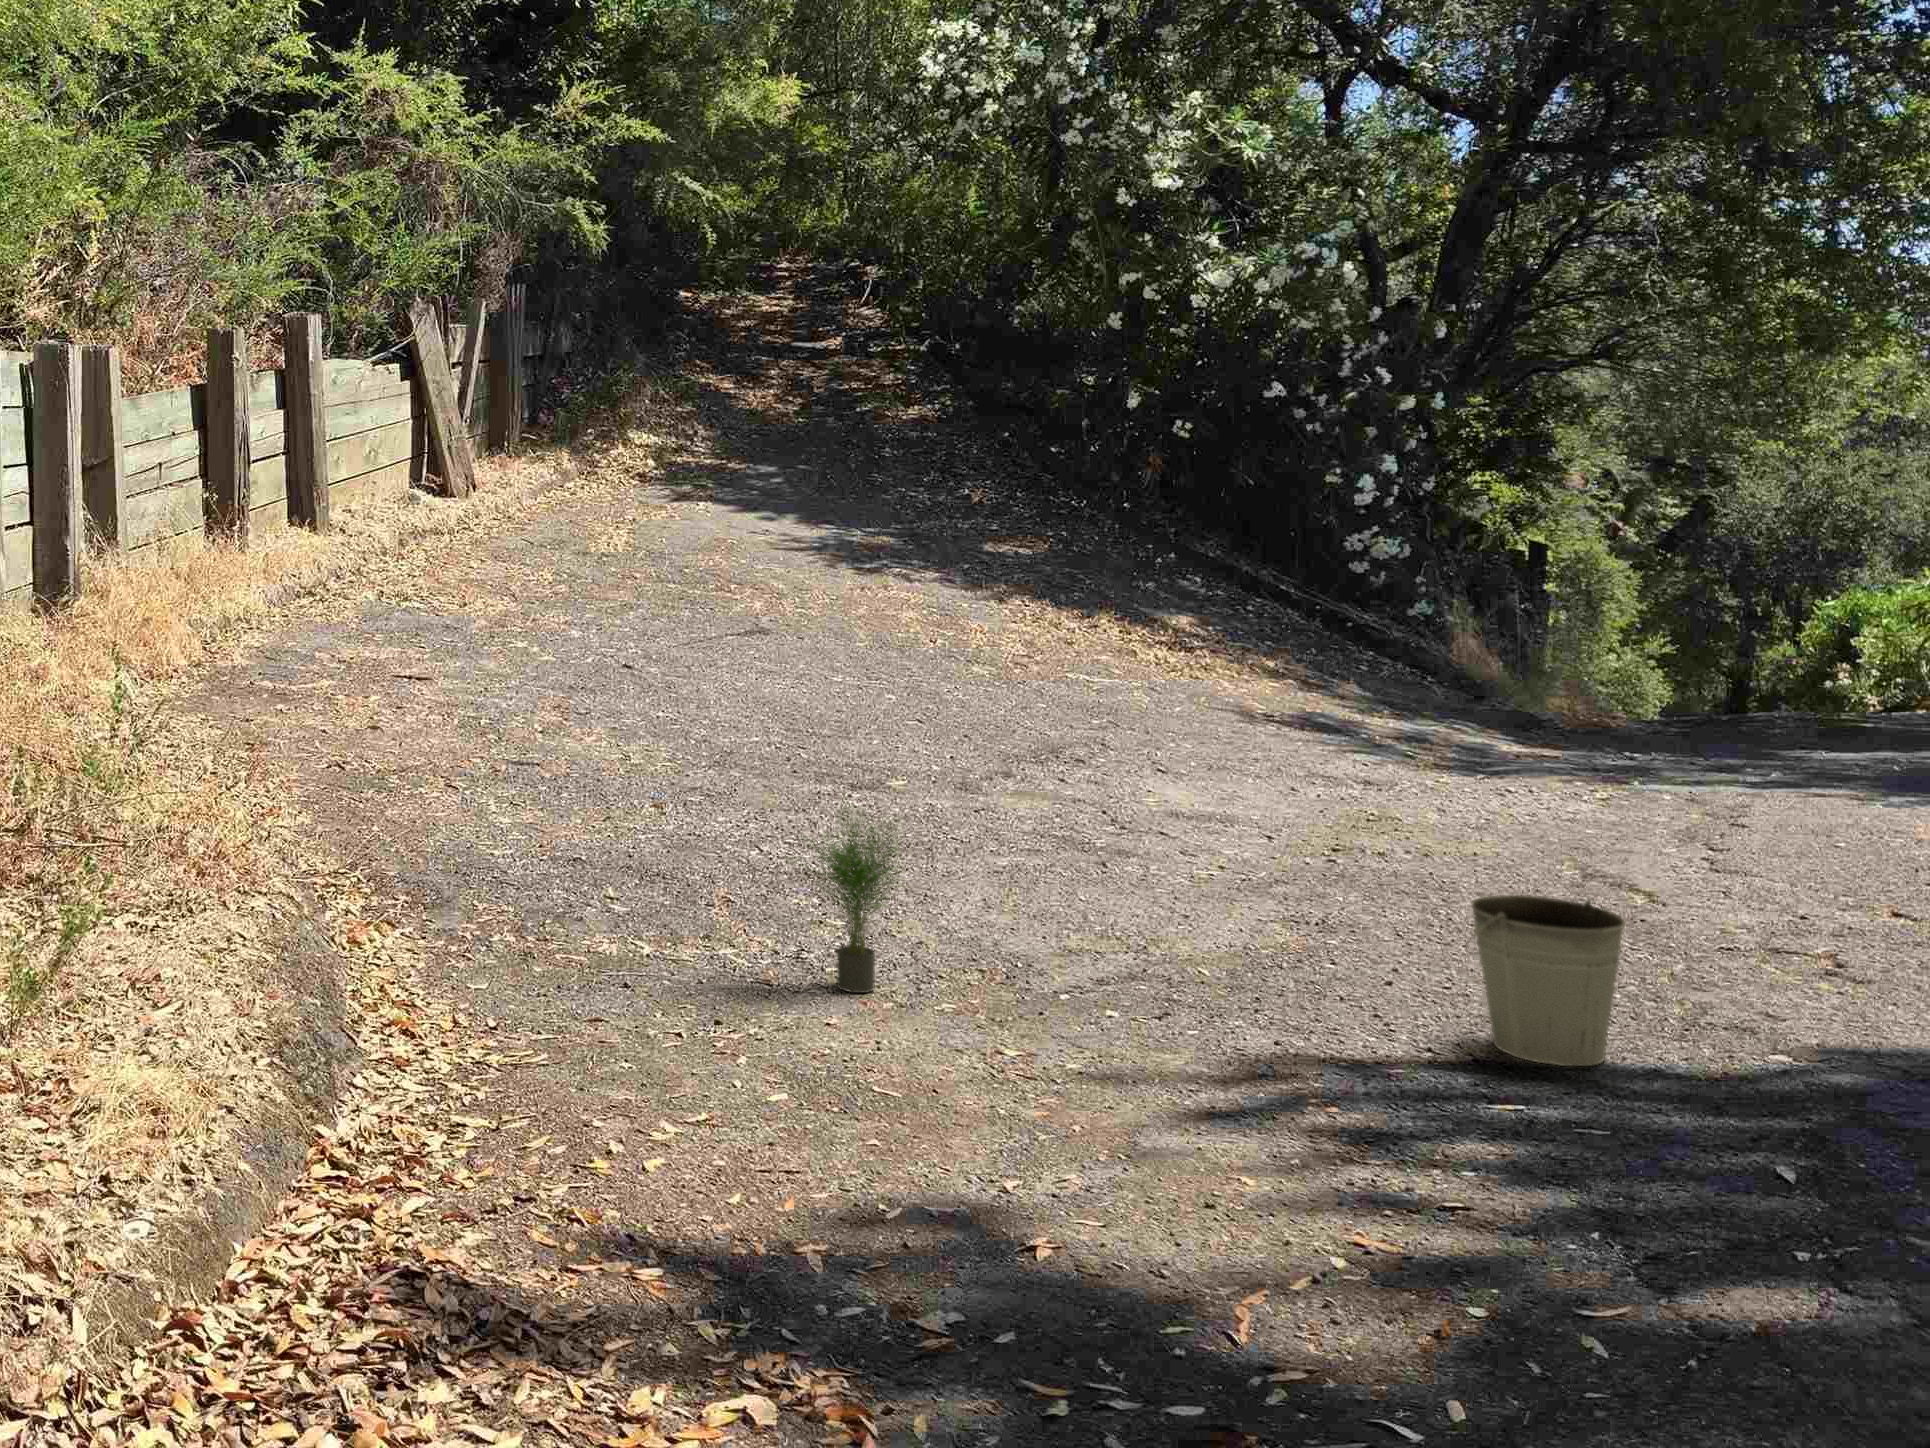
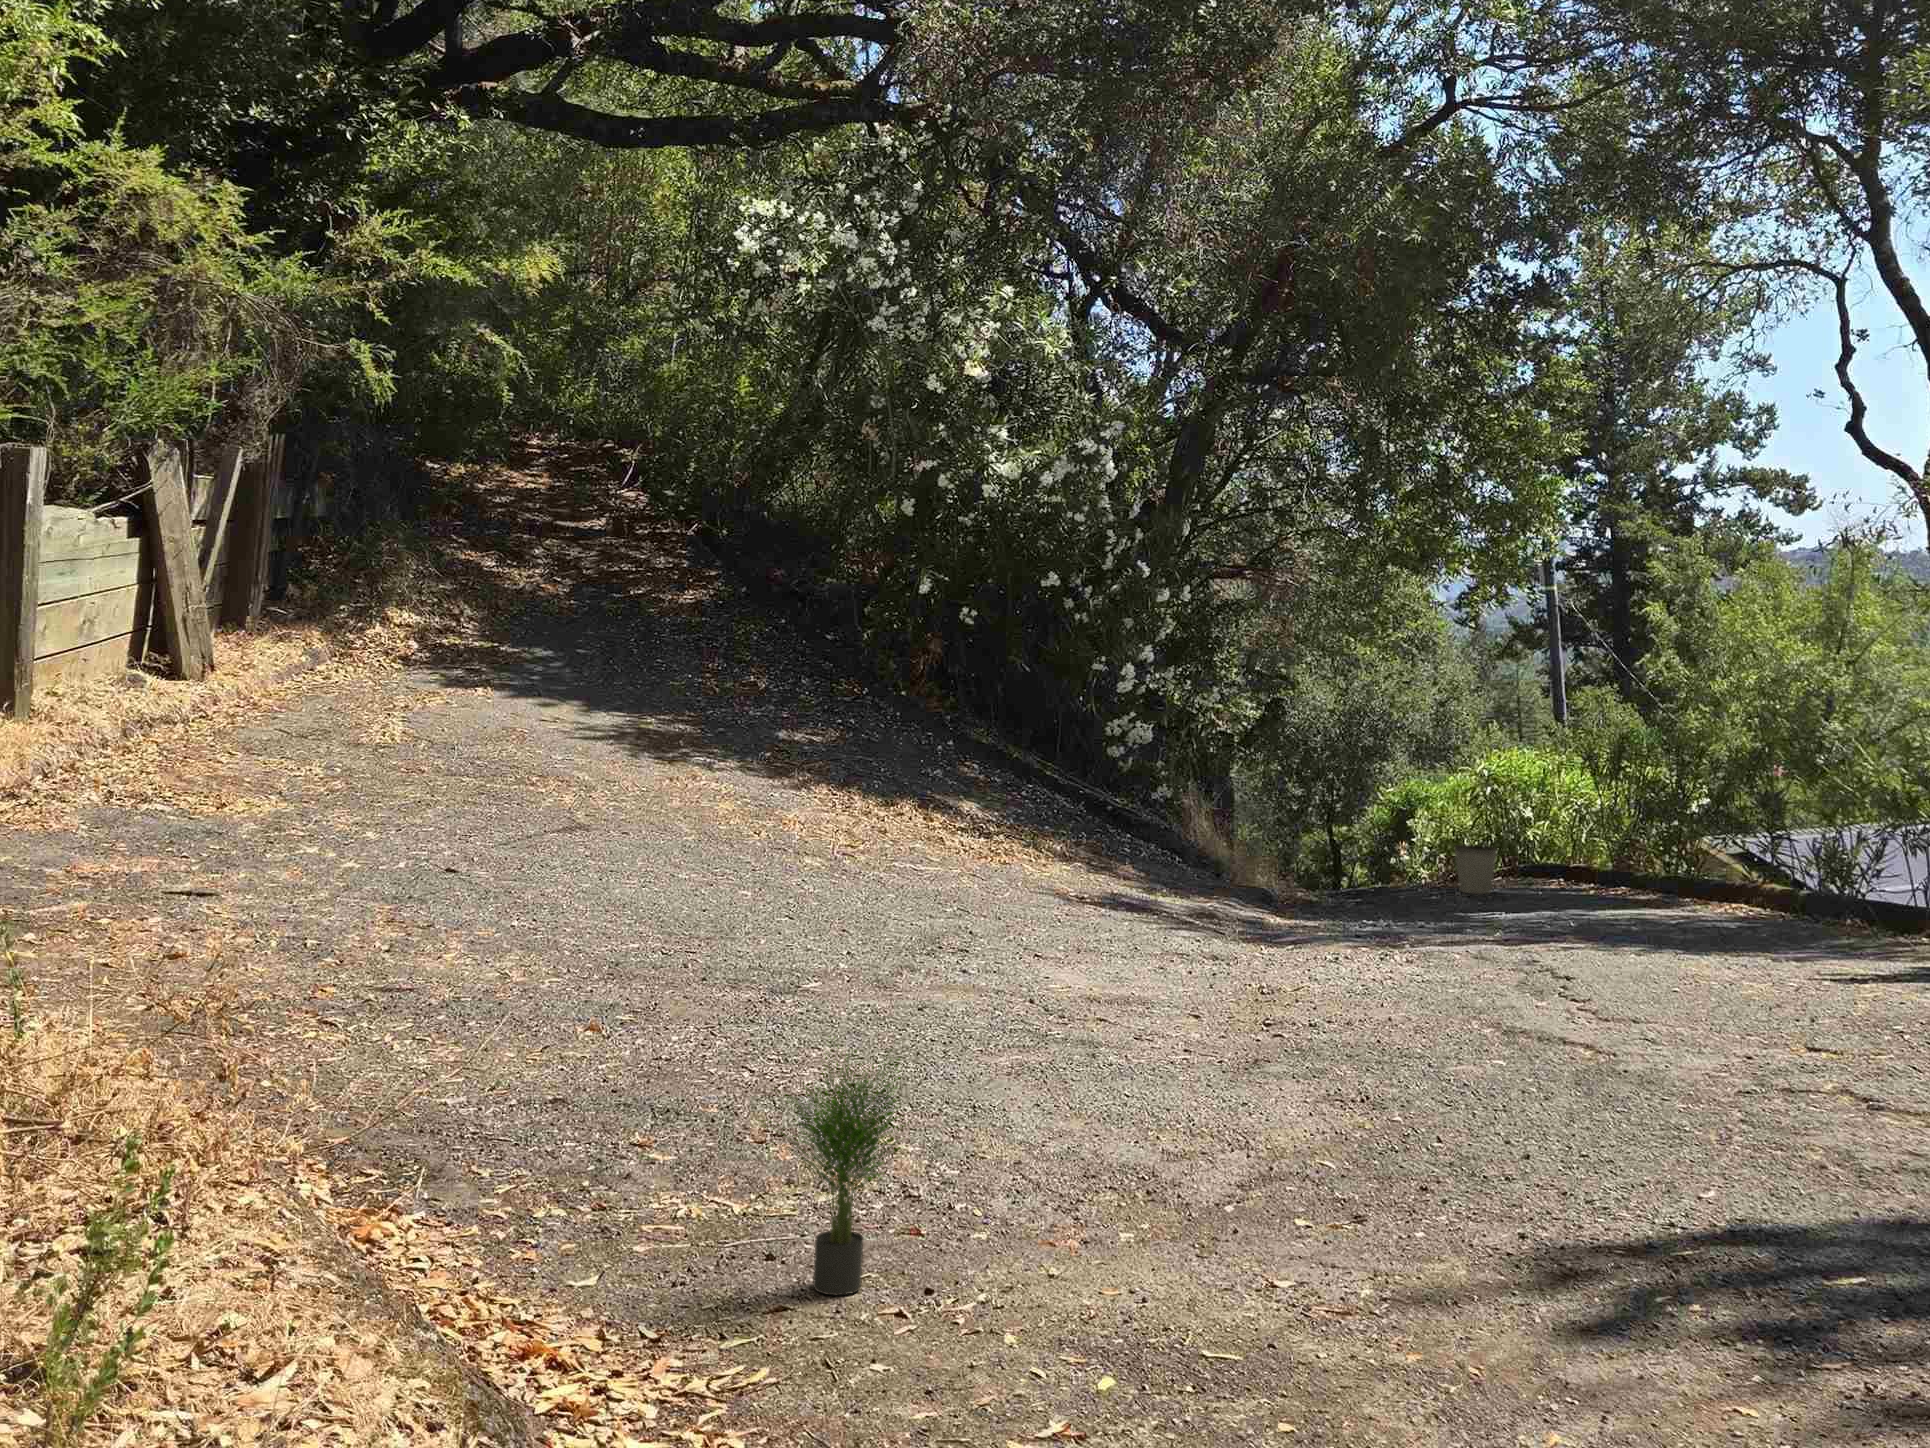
bucket: present [1465,895,1626,1066] -> present [1453,844,1497,894]

